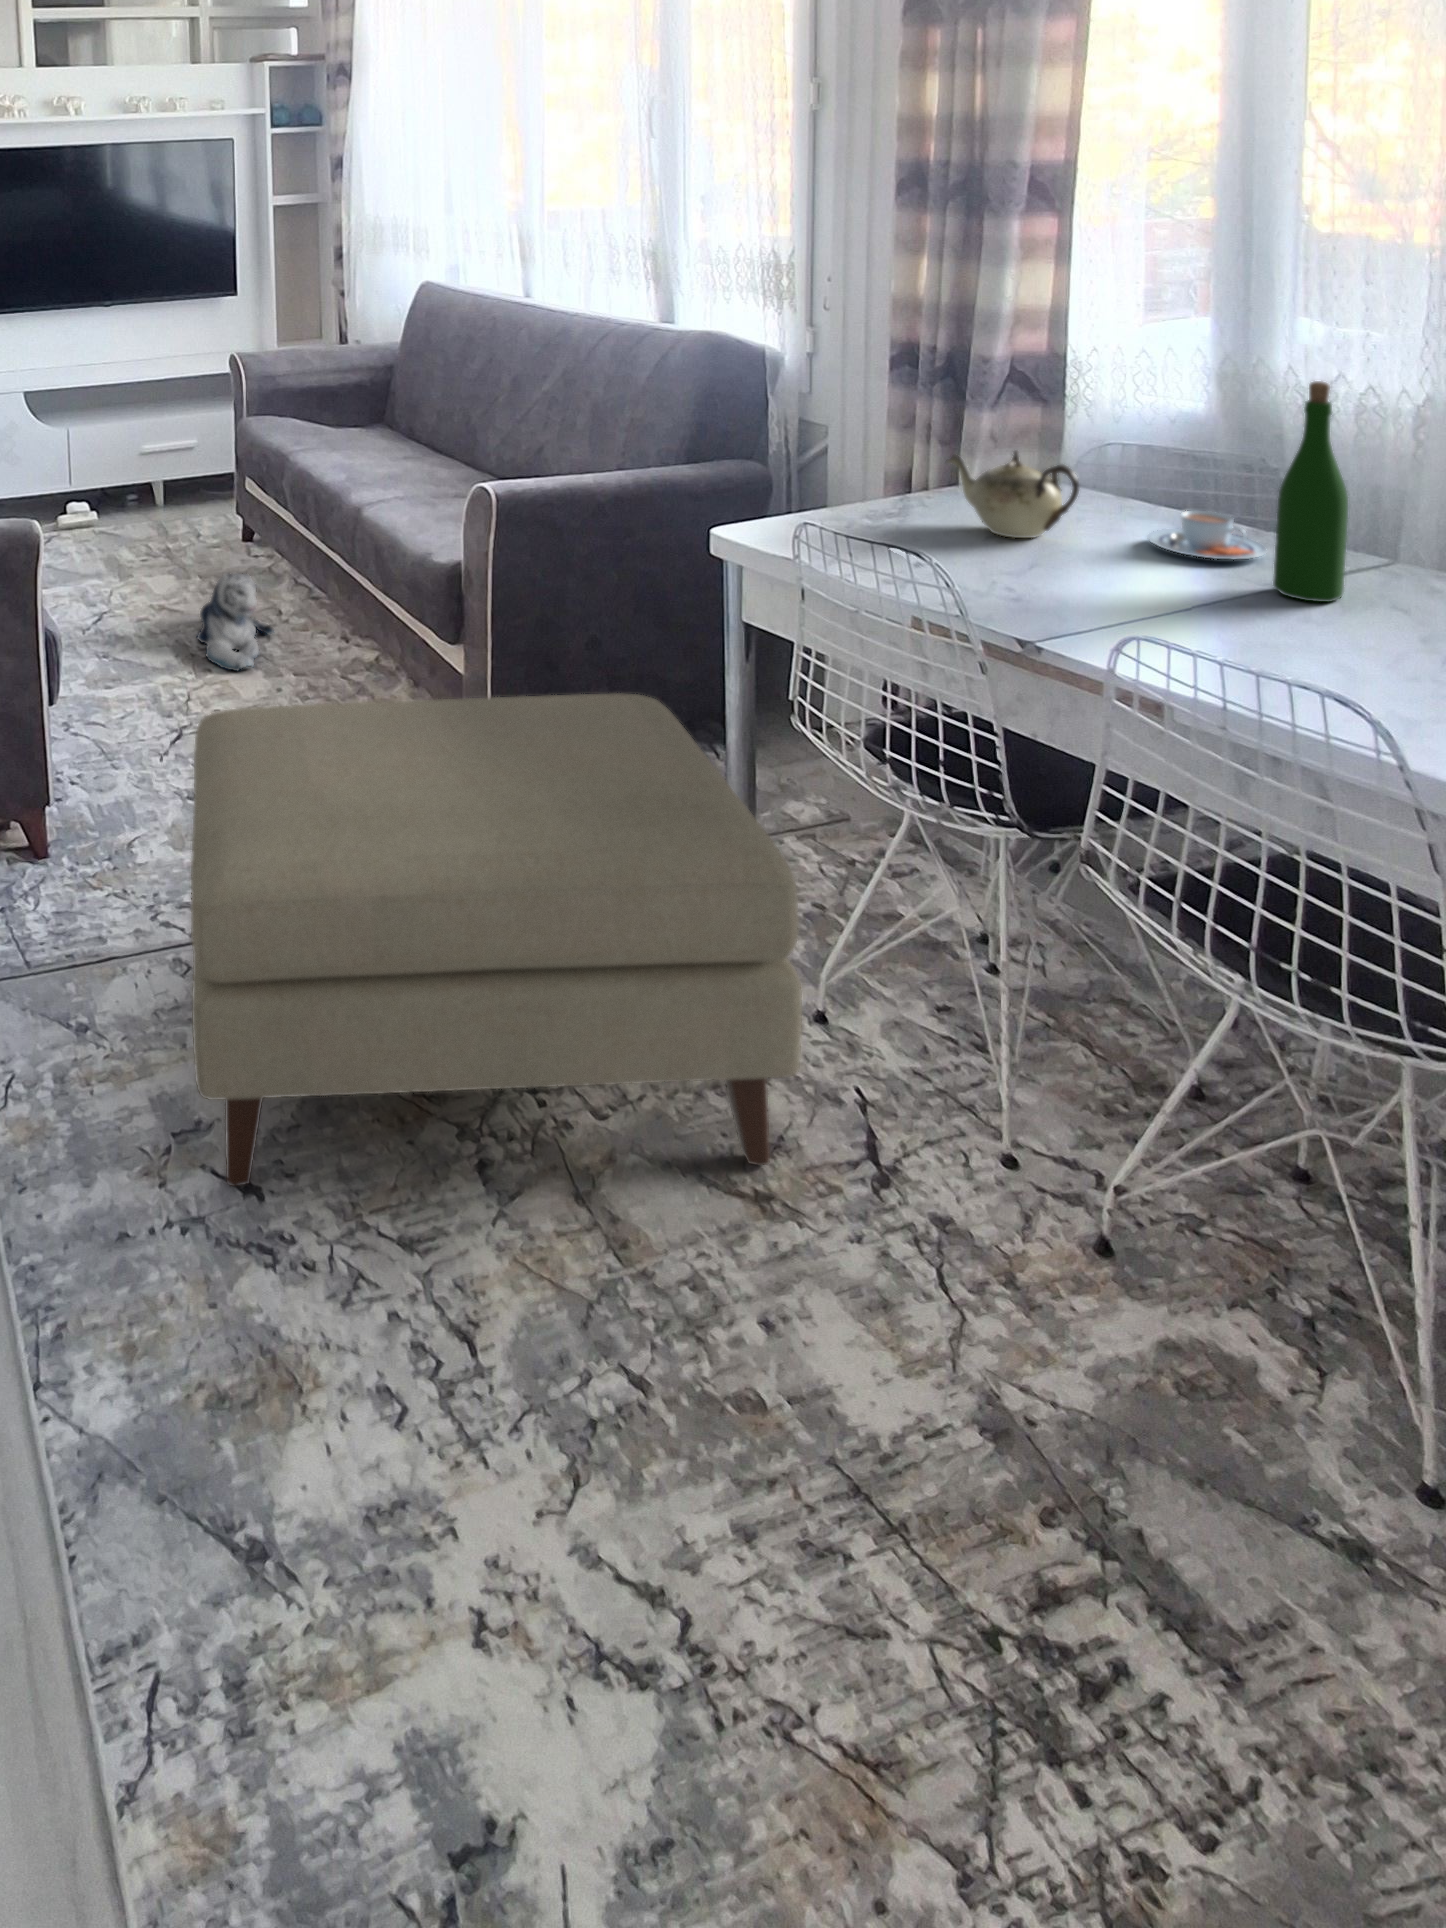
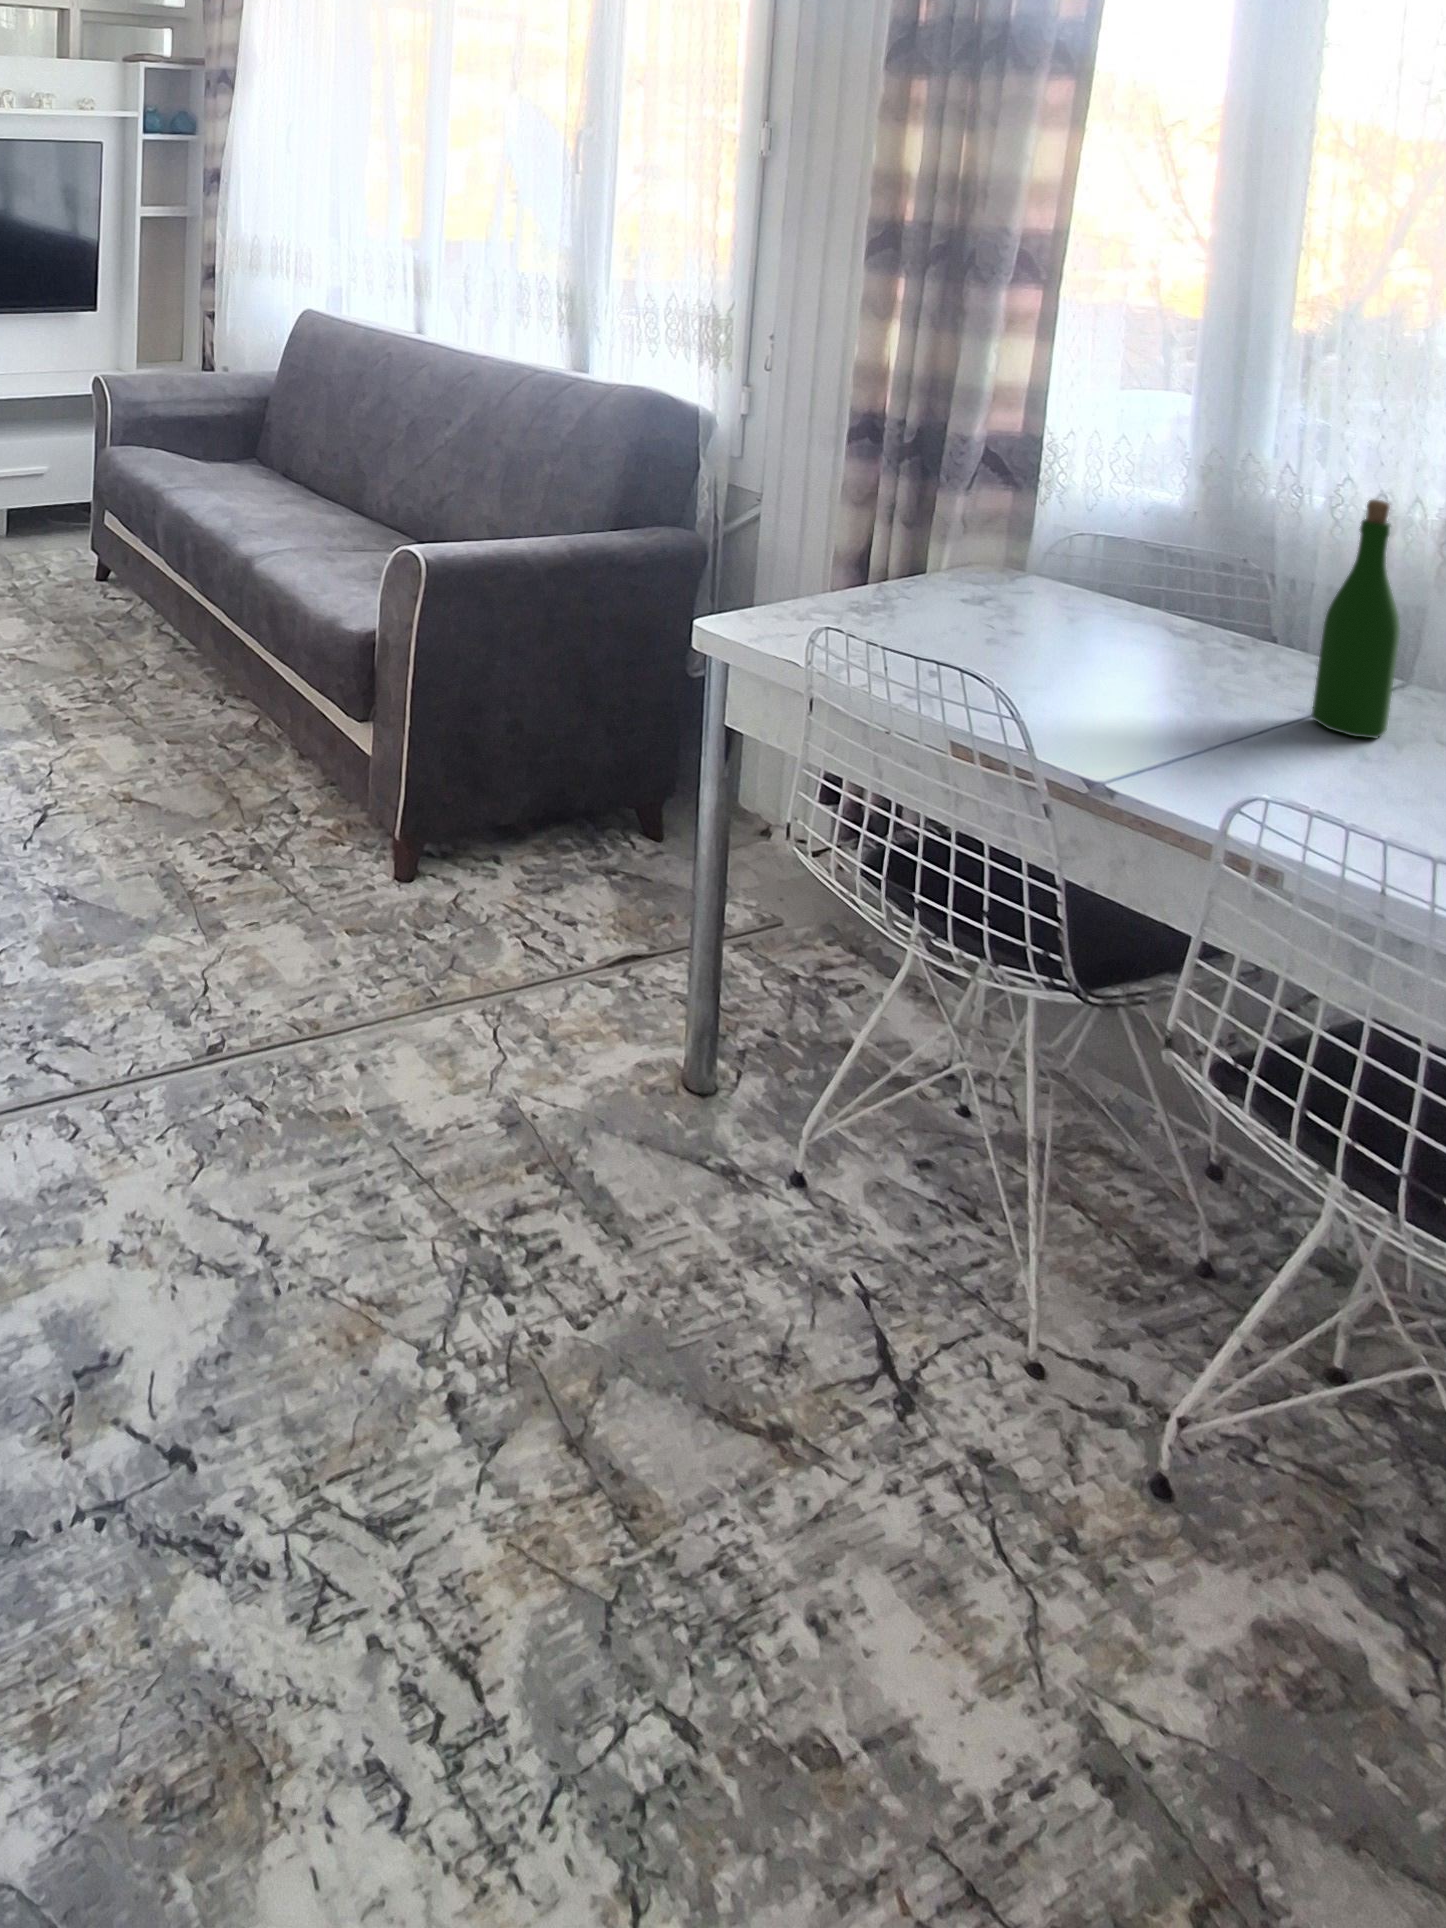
teapot: present [947,451,1079,538] -> none [938,548,1091,645]
teacup: present [1148,511,1266,560] -> none [1153,624,1280,681]
plush toy: present [197,573,274,671] -> none [58,625,145,736]
ottoman: present [191,693,802,1186] -> none [97,803,838,1452]

